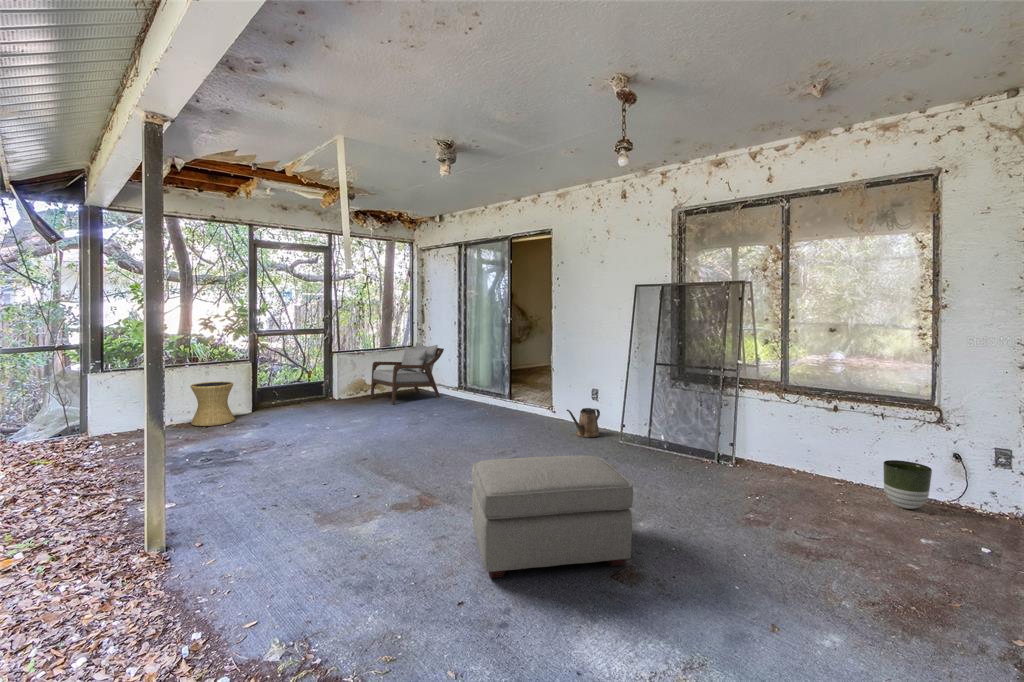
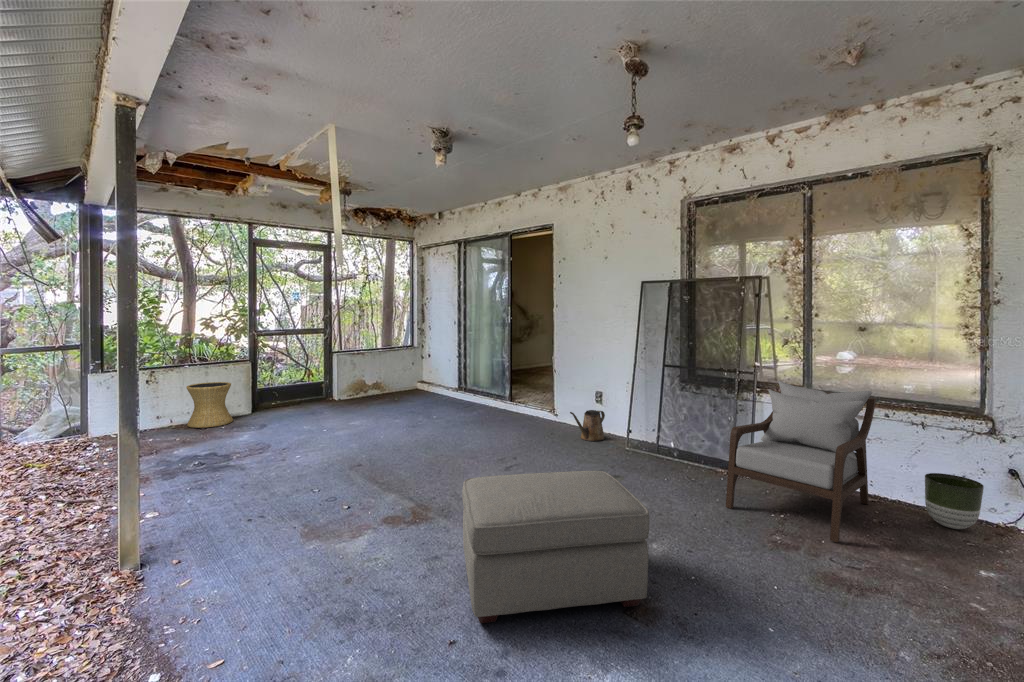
armchair: present [371,343,444,404] -> present [726,381,876,542]

